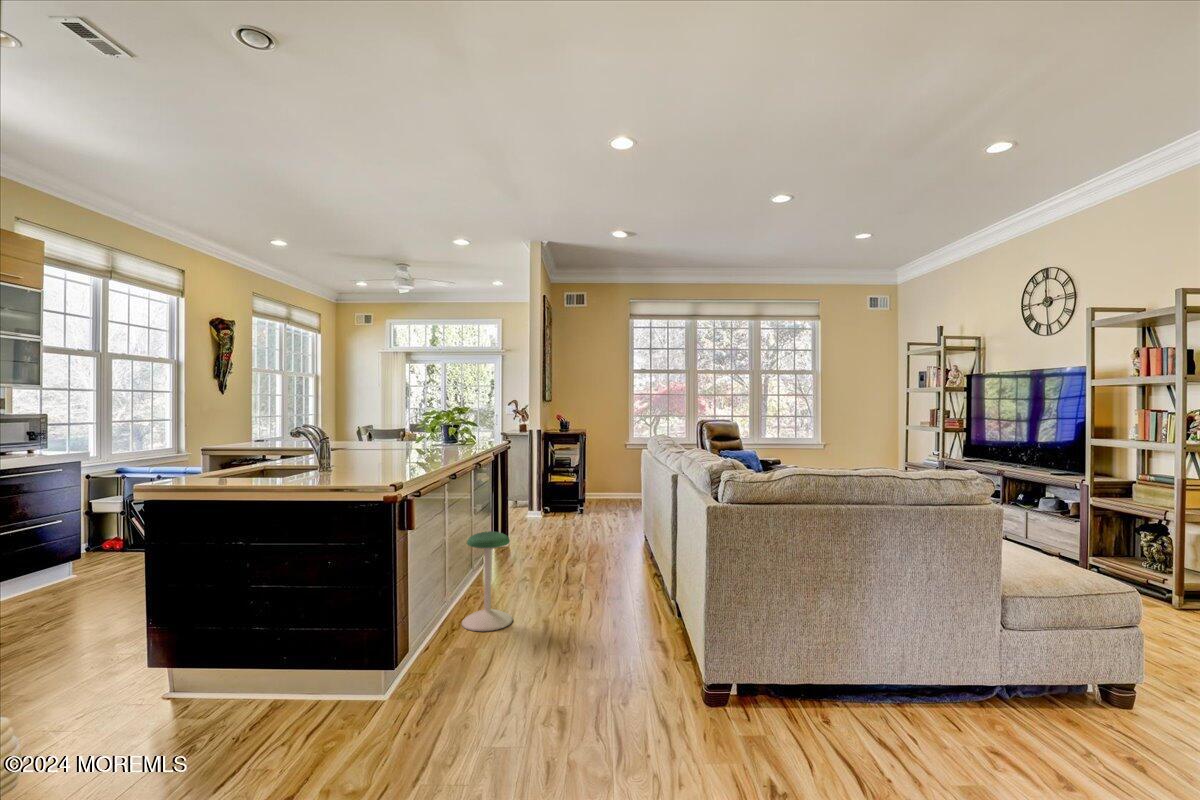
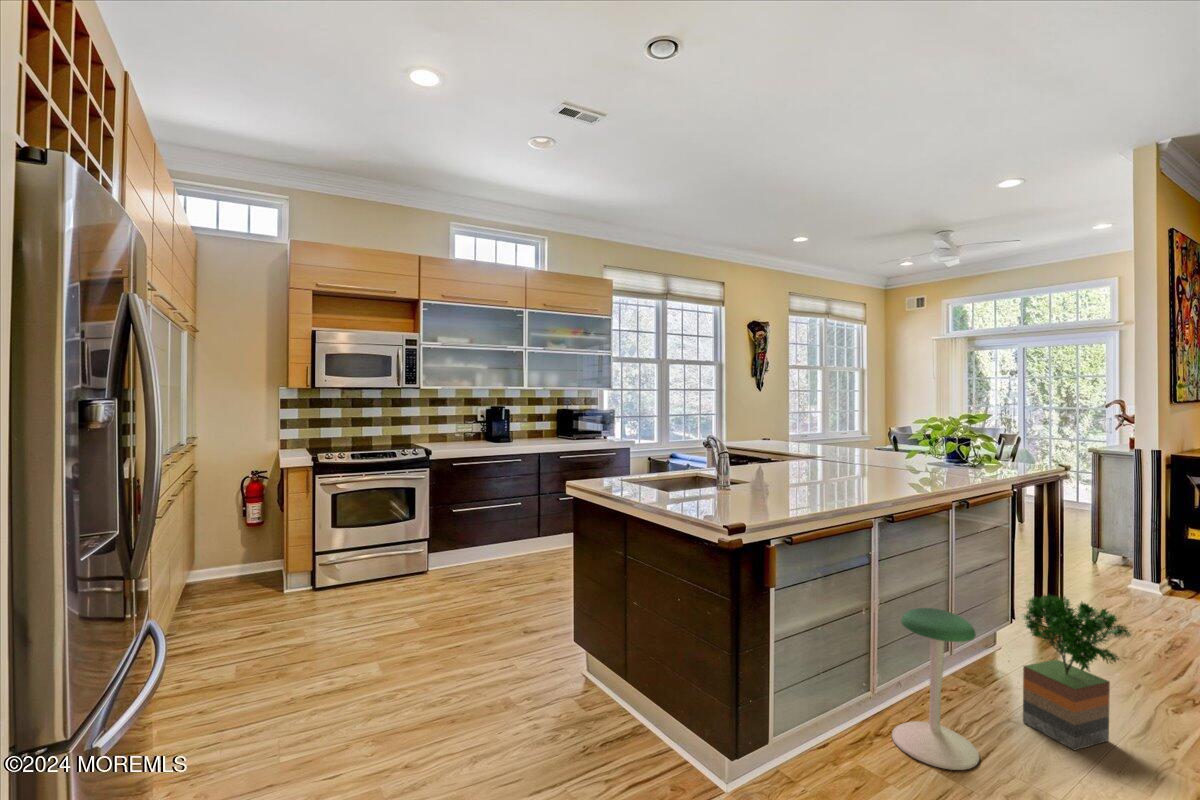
potted tree: none [516,511,567,597] -> present [1023,595,1131,750]

